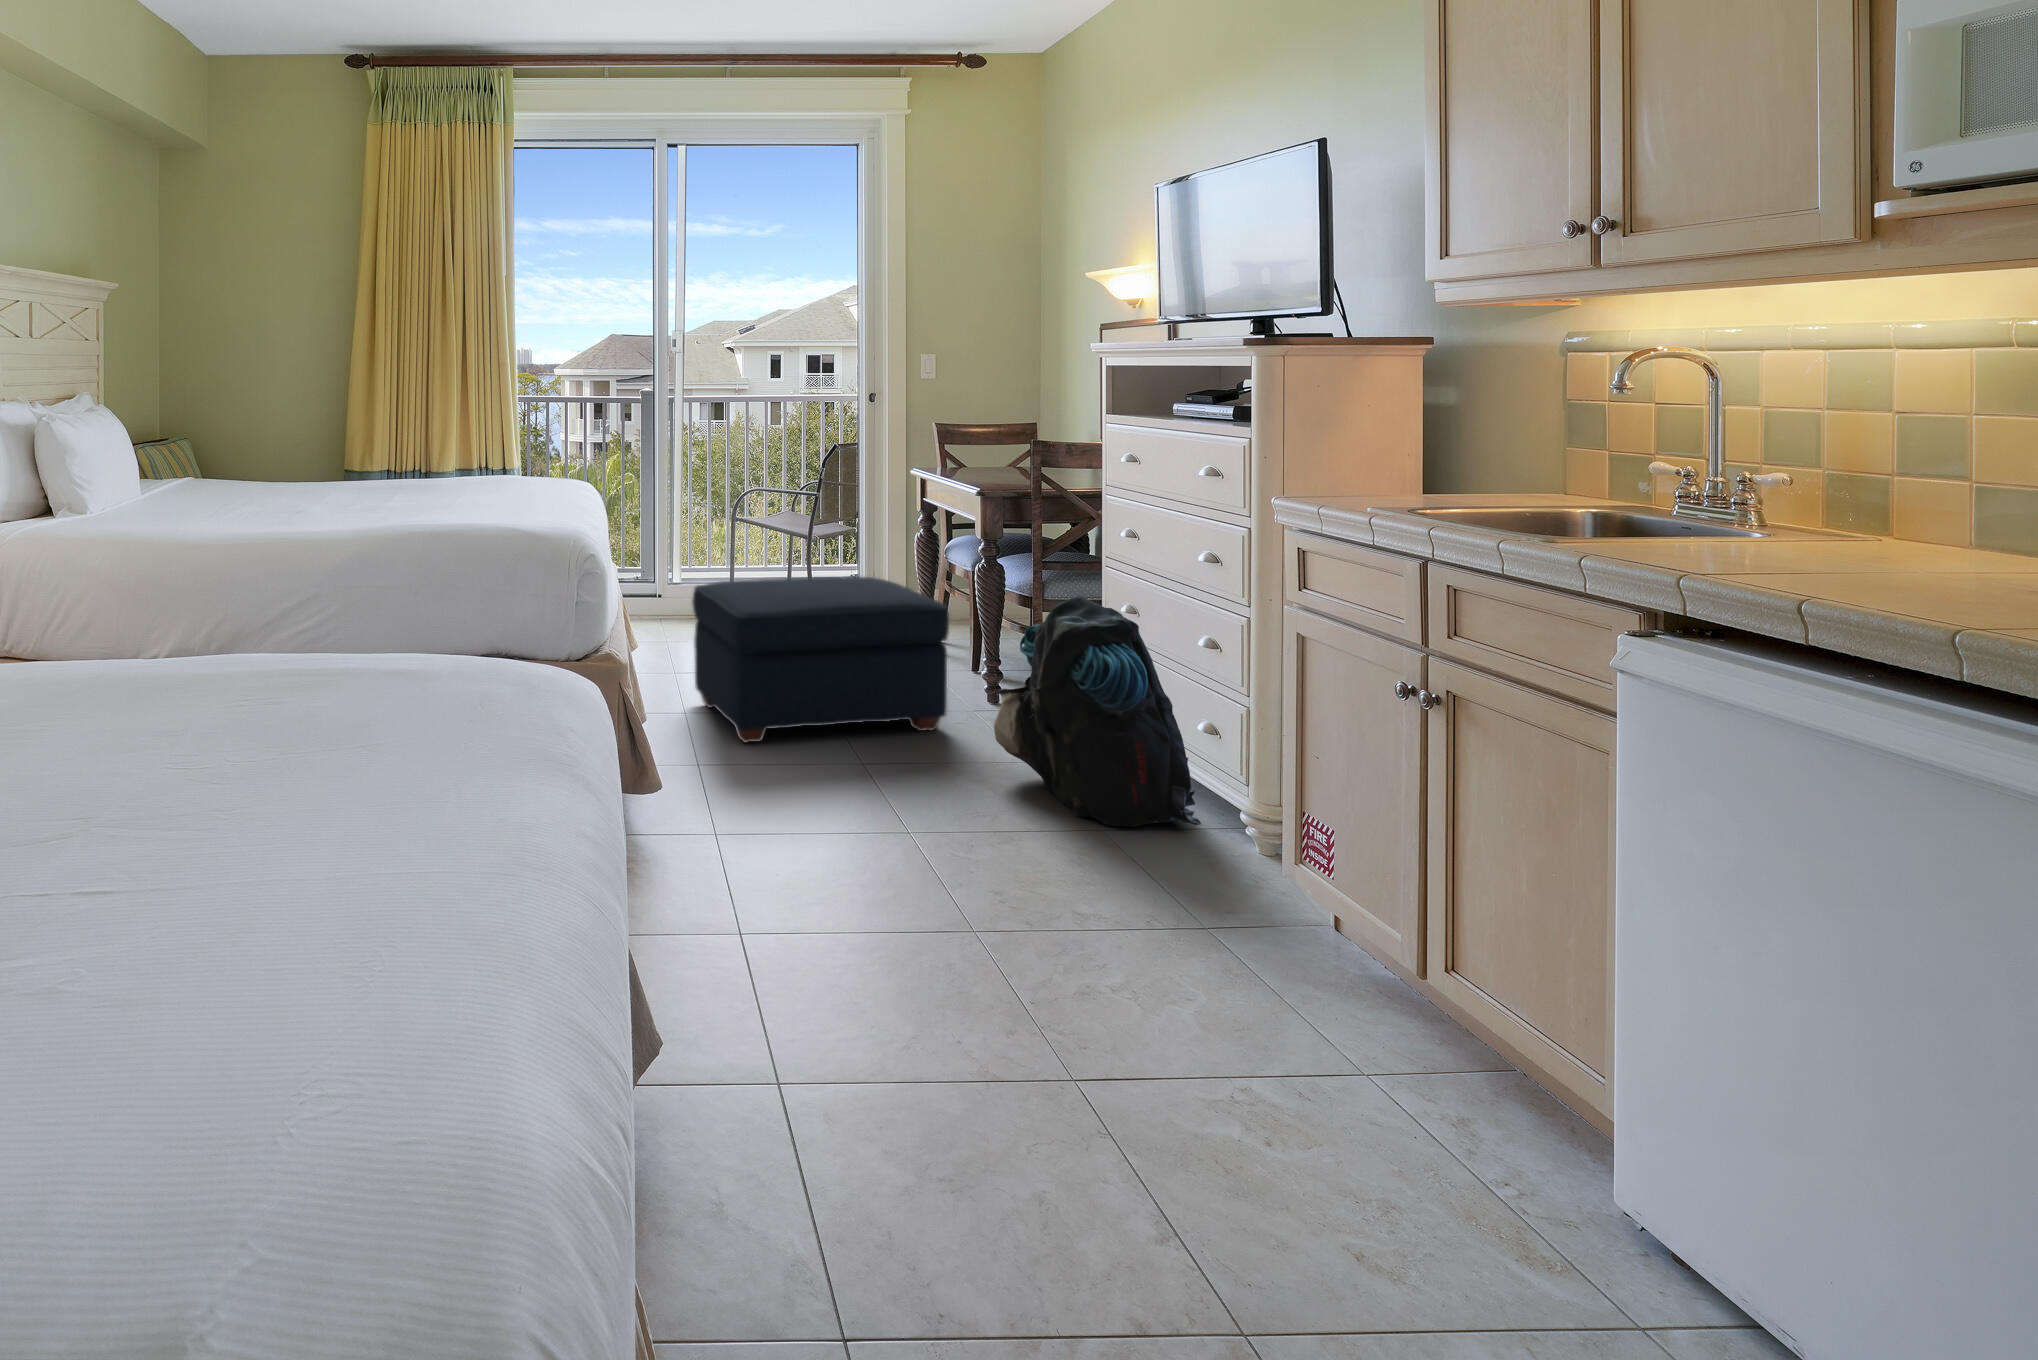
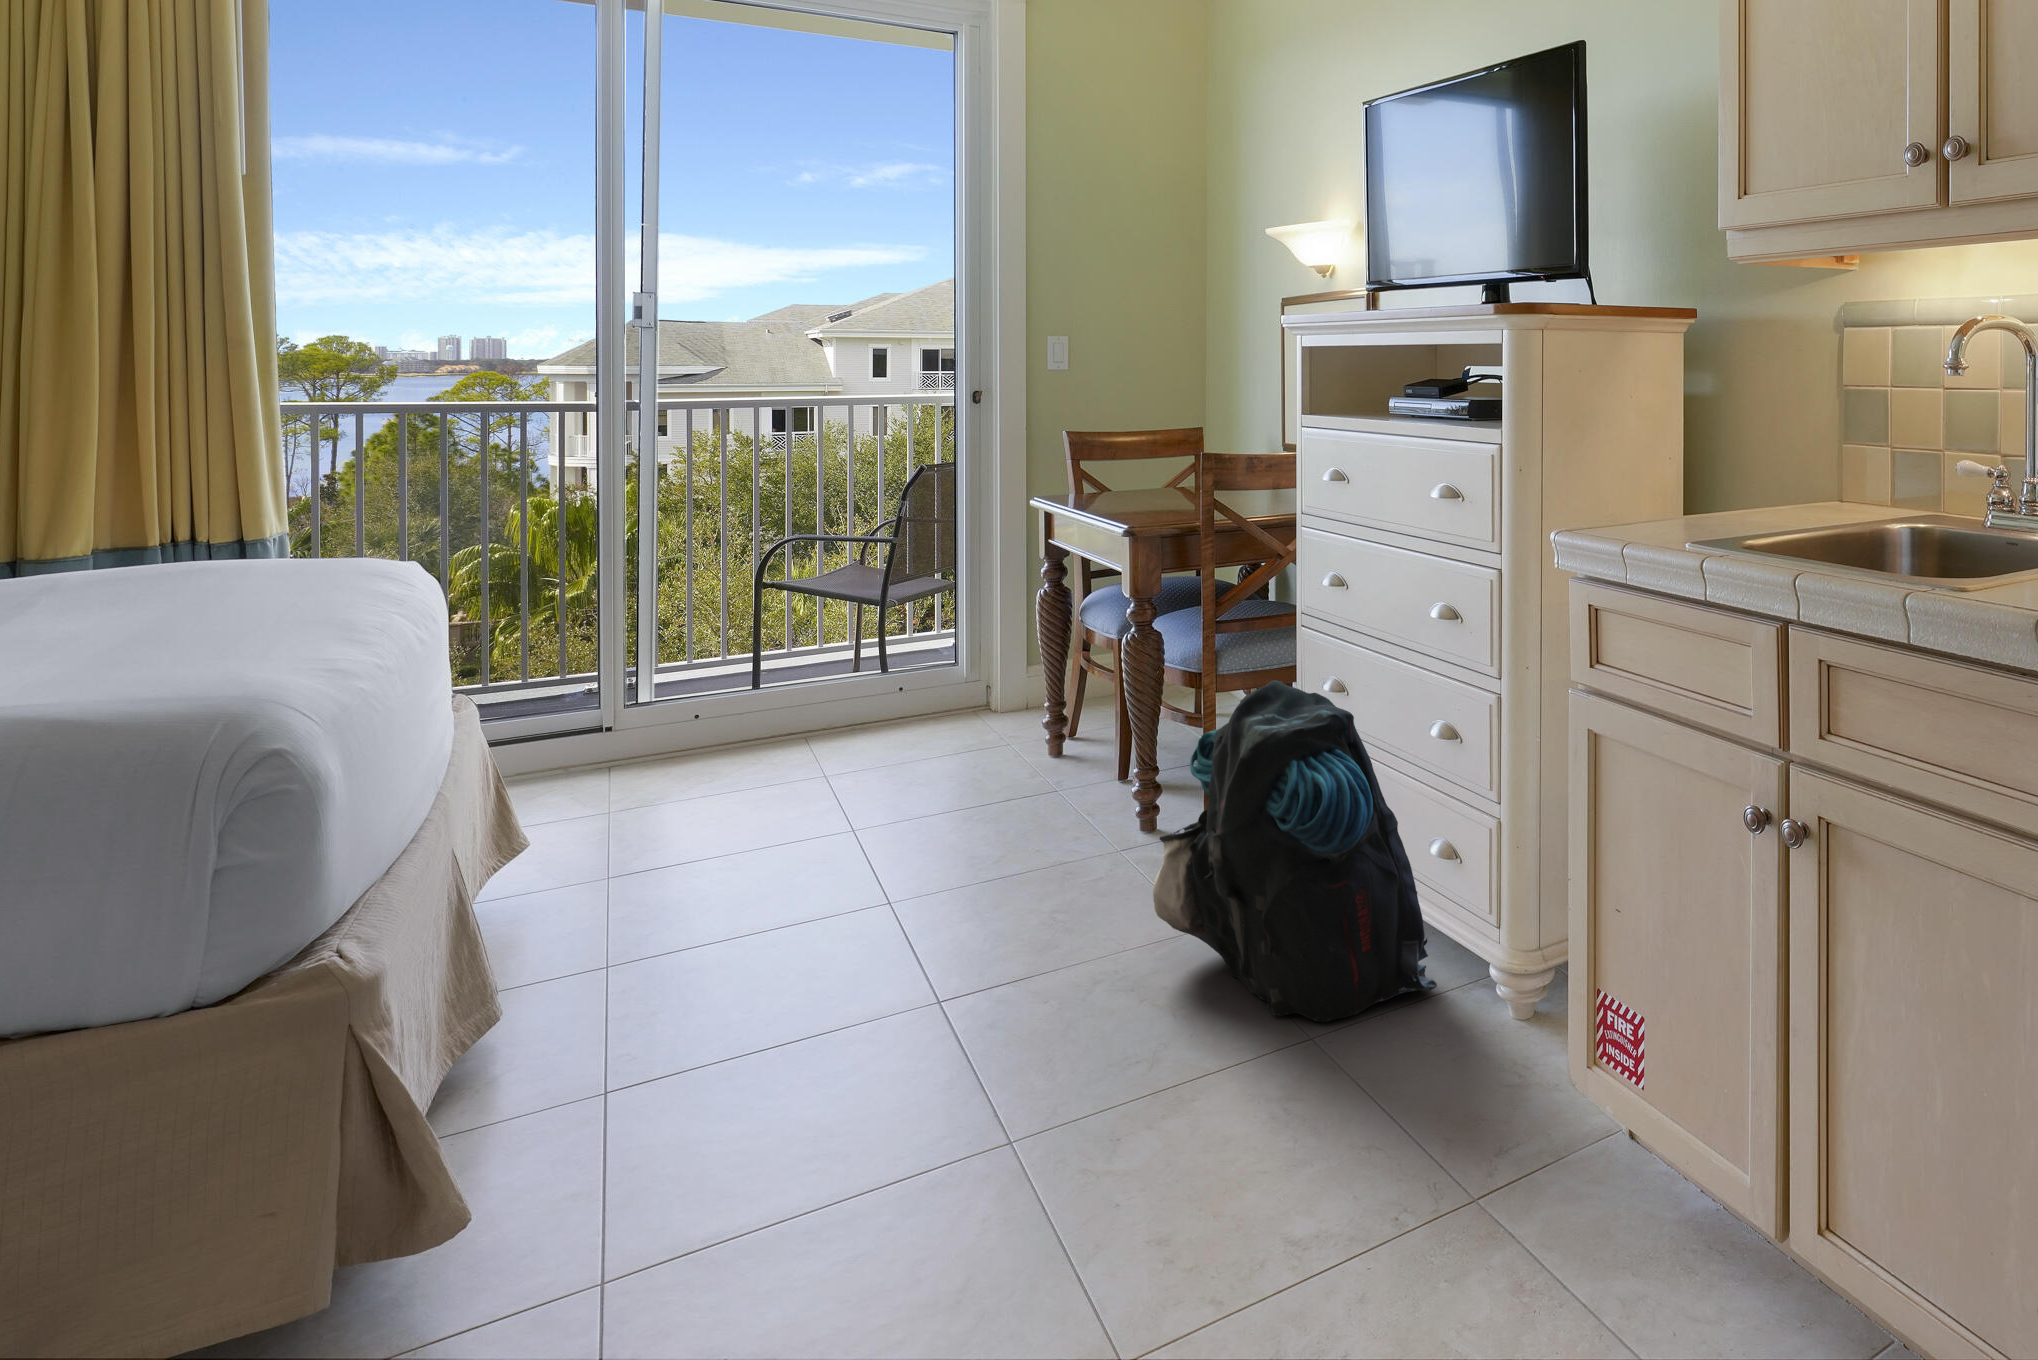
ottoman: present [692,576,949,743] -> none [640,672,1085,1002]

